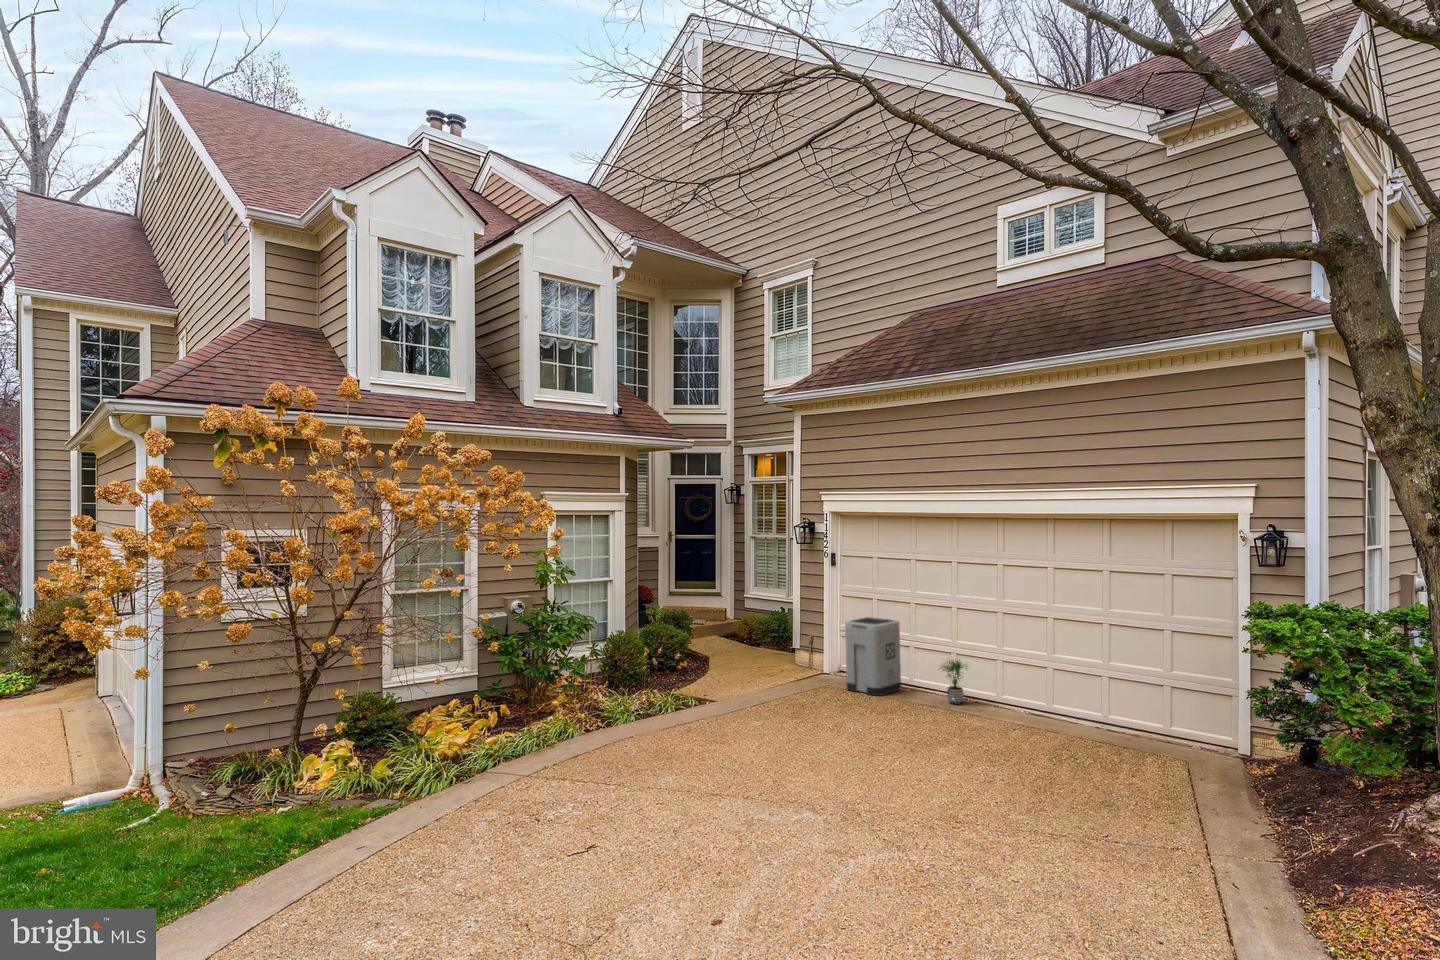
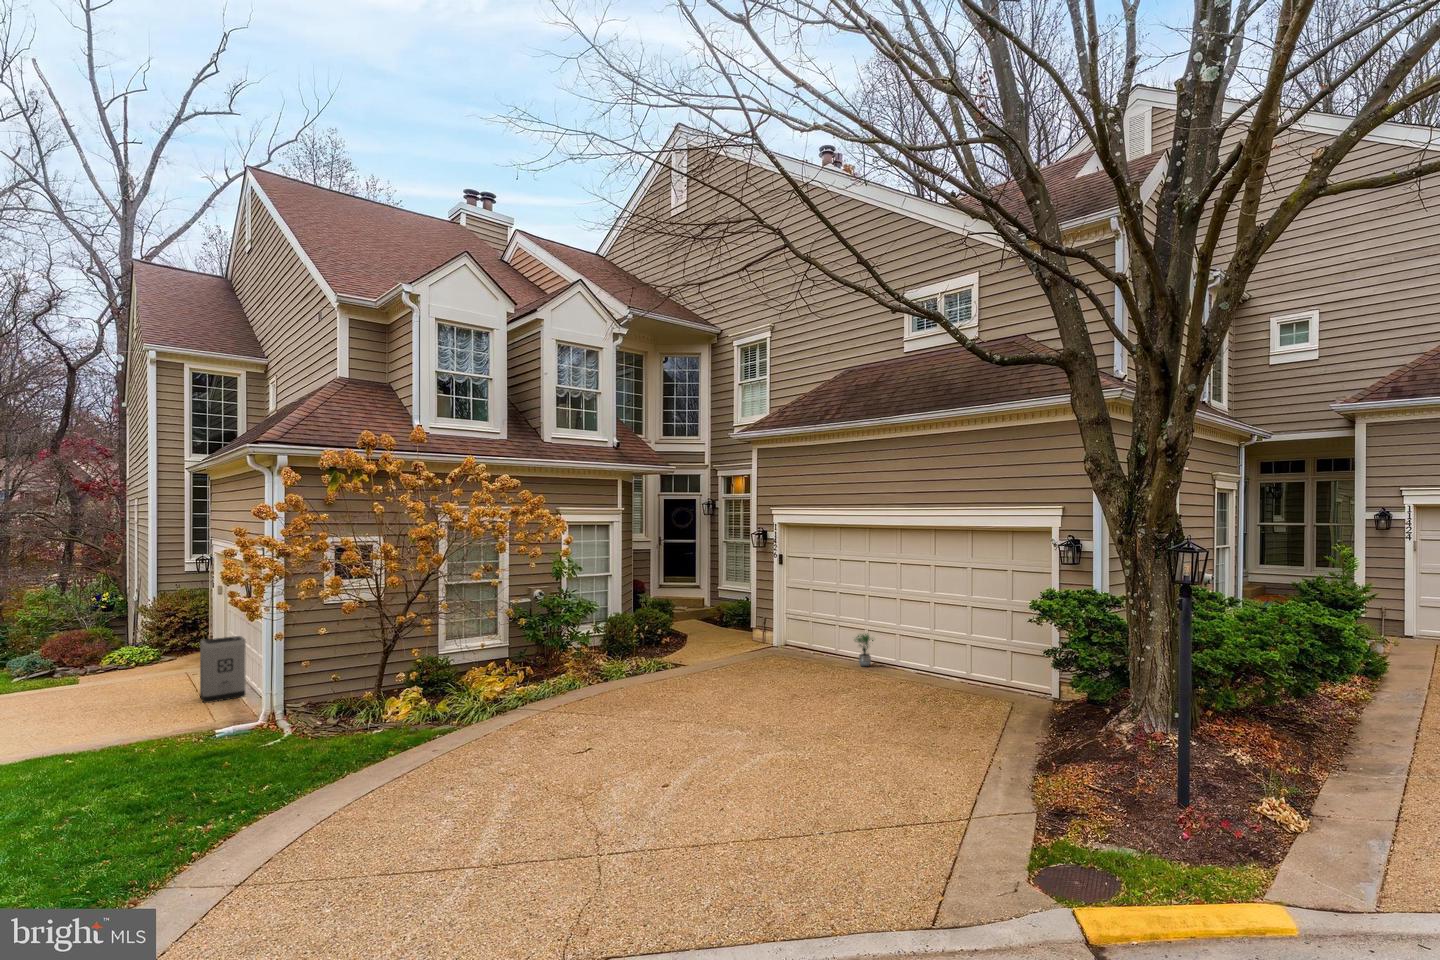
trash can: present [845,617,901,696] -> present [200,636,246,703]

